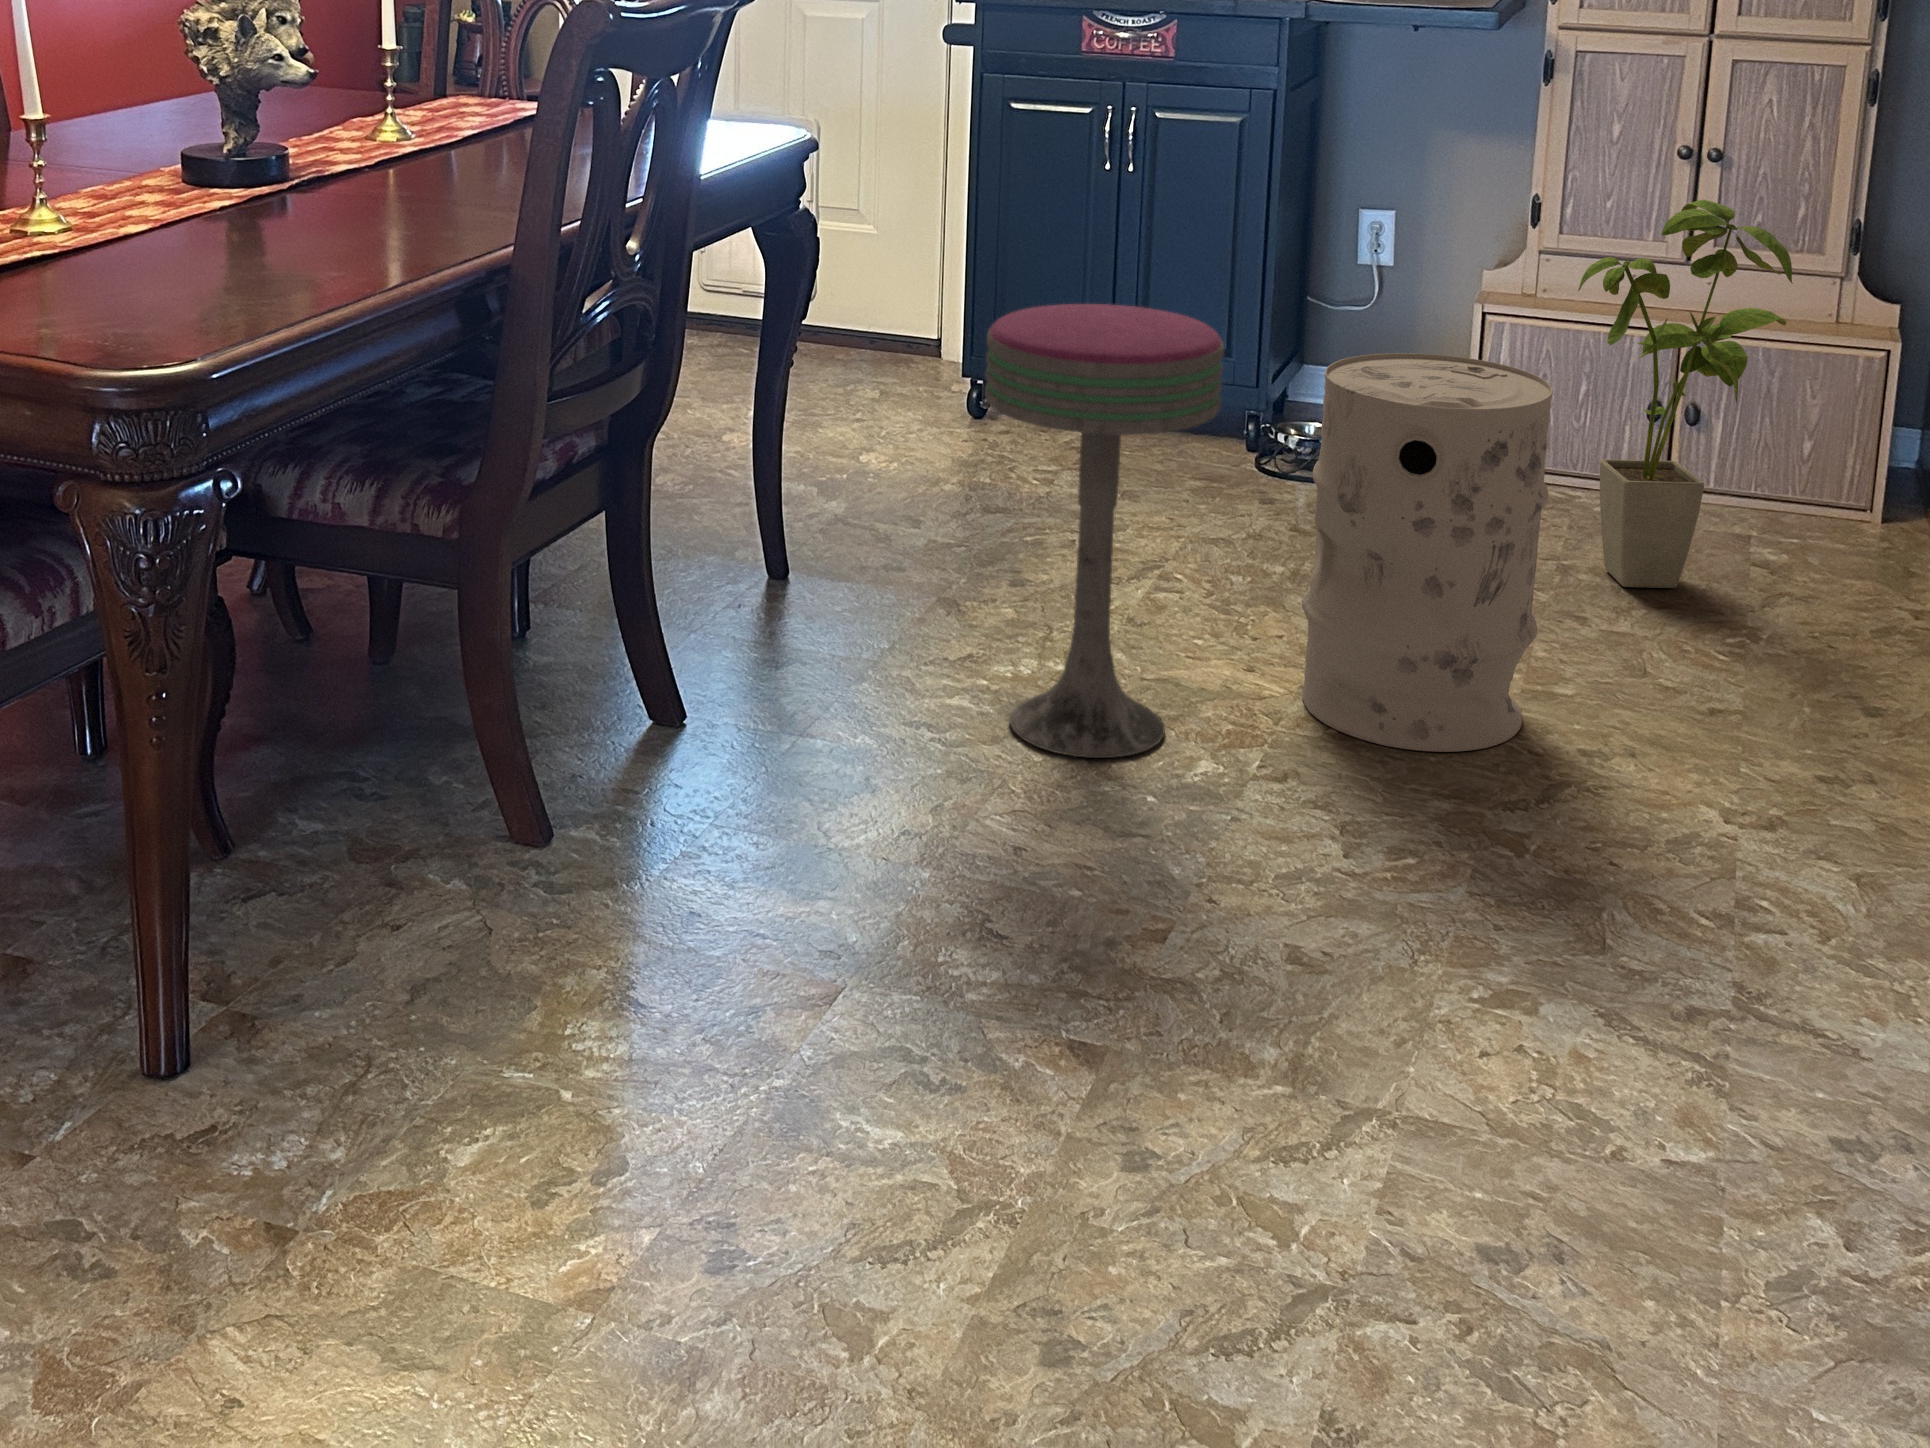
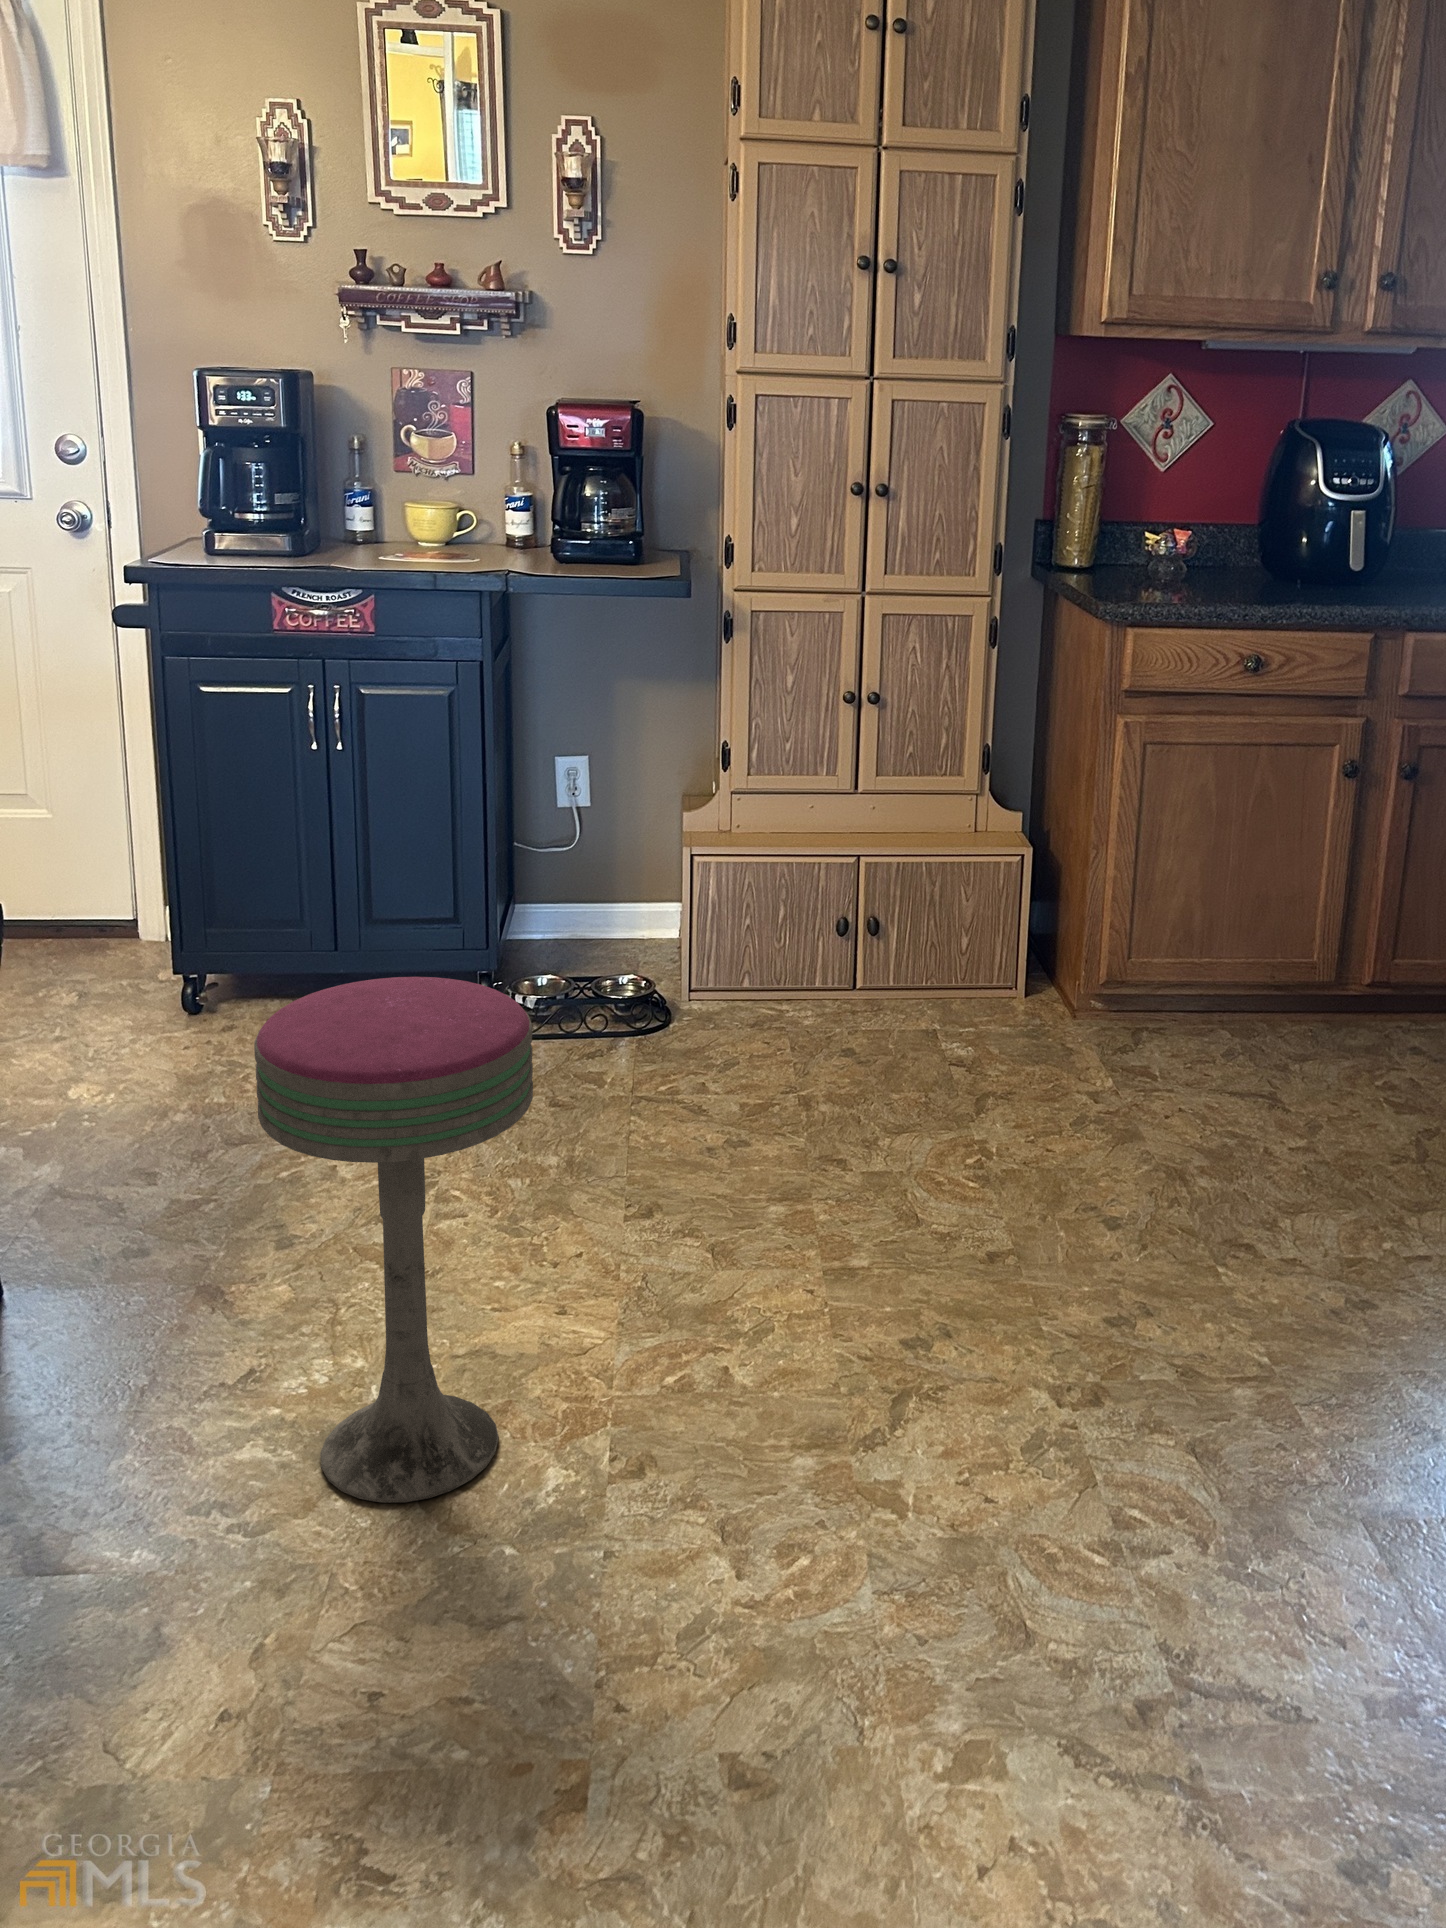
house plant: present [1578,200,1792,588] -> none [801,761,992,1118]
trash can: present [1302,353,1553,752] -> none [615,966,846,1387]

